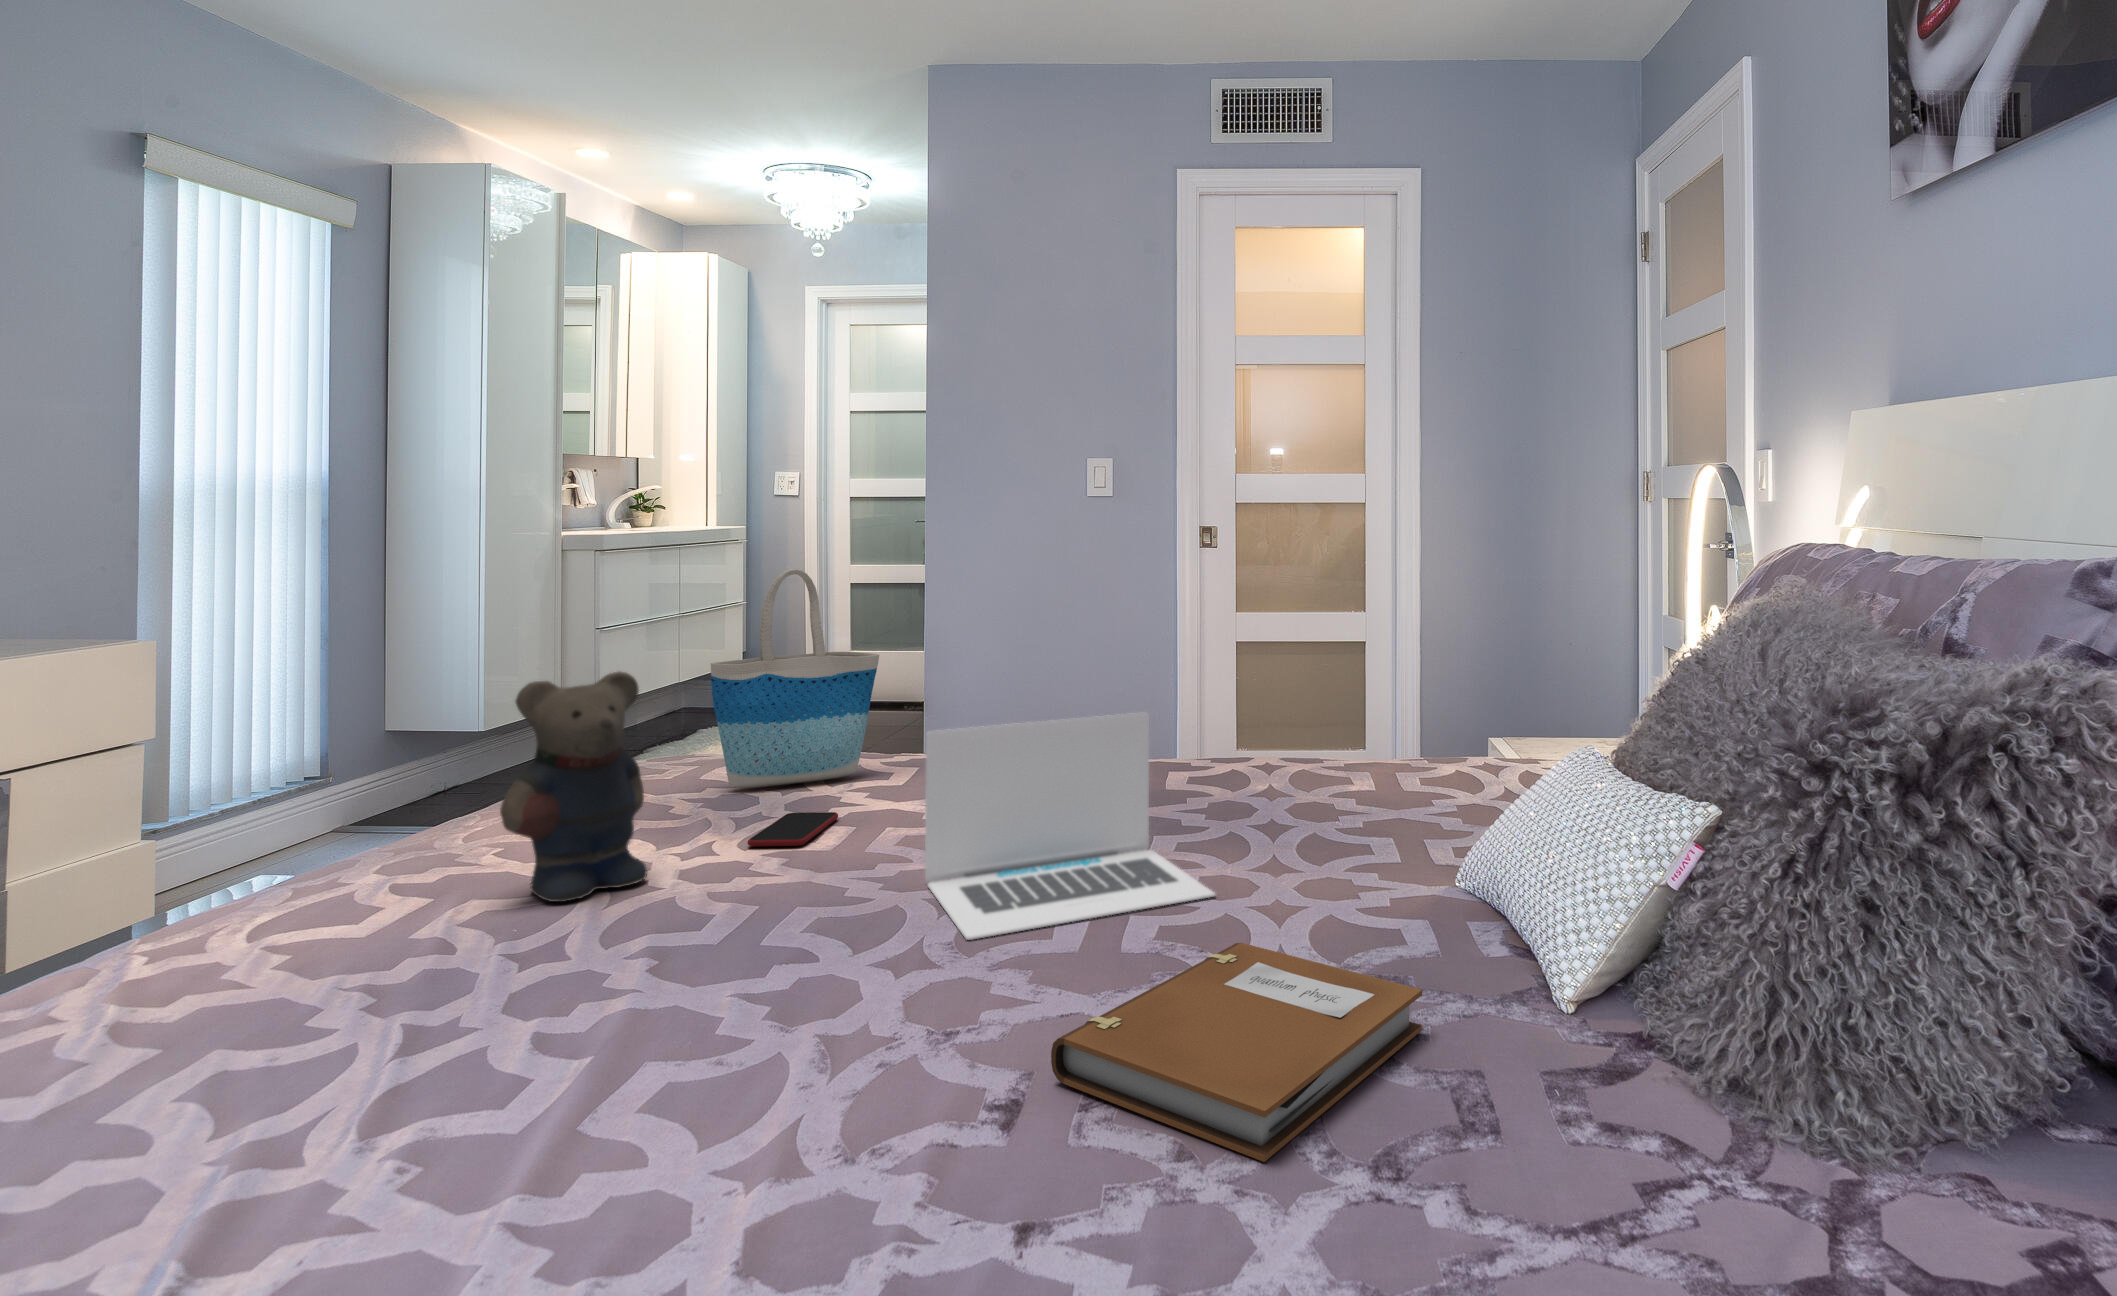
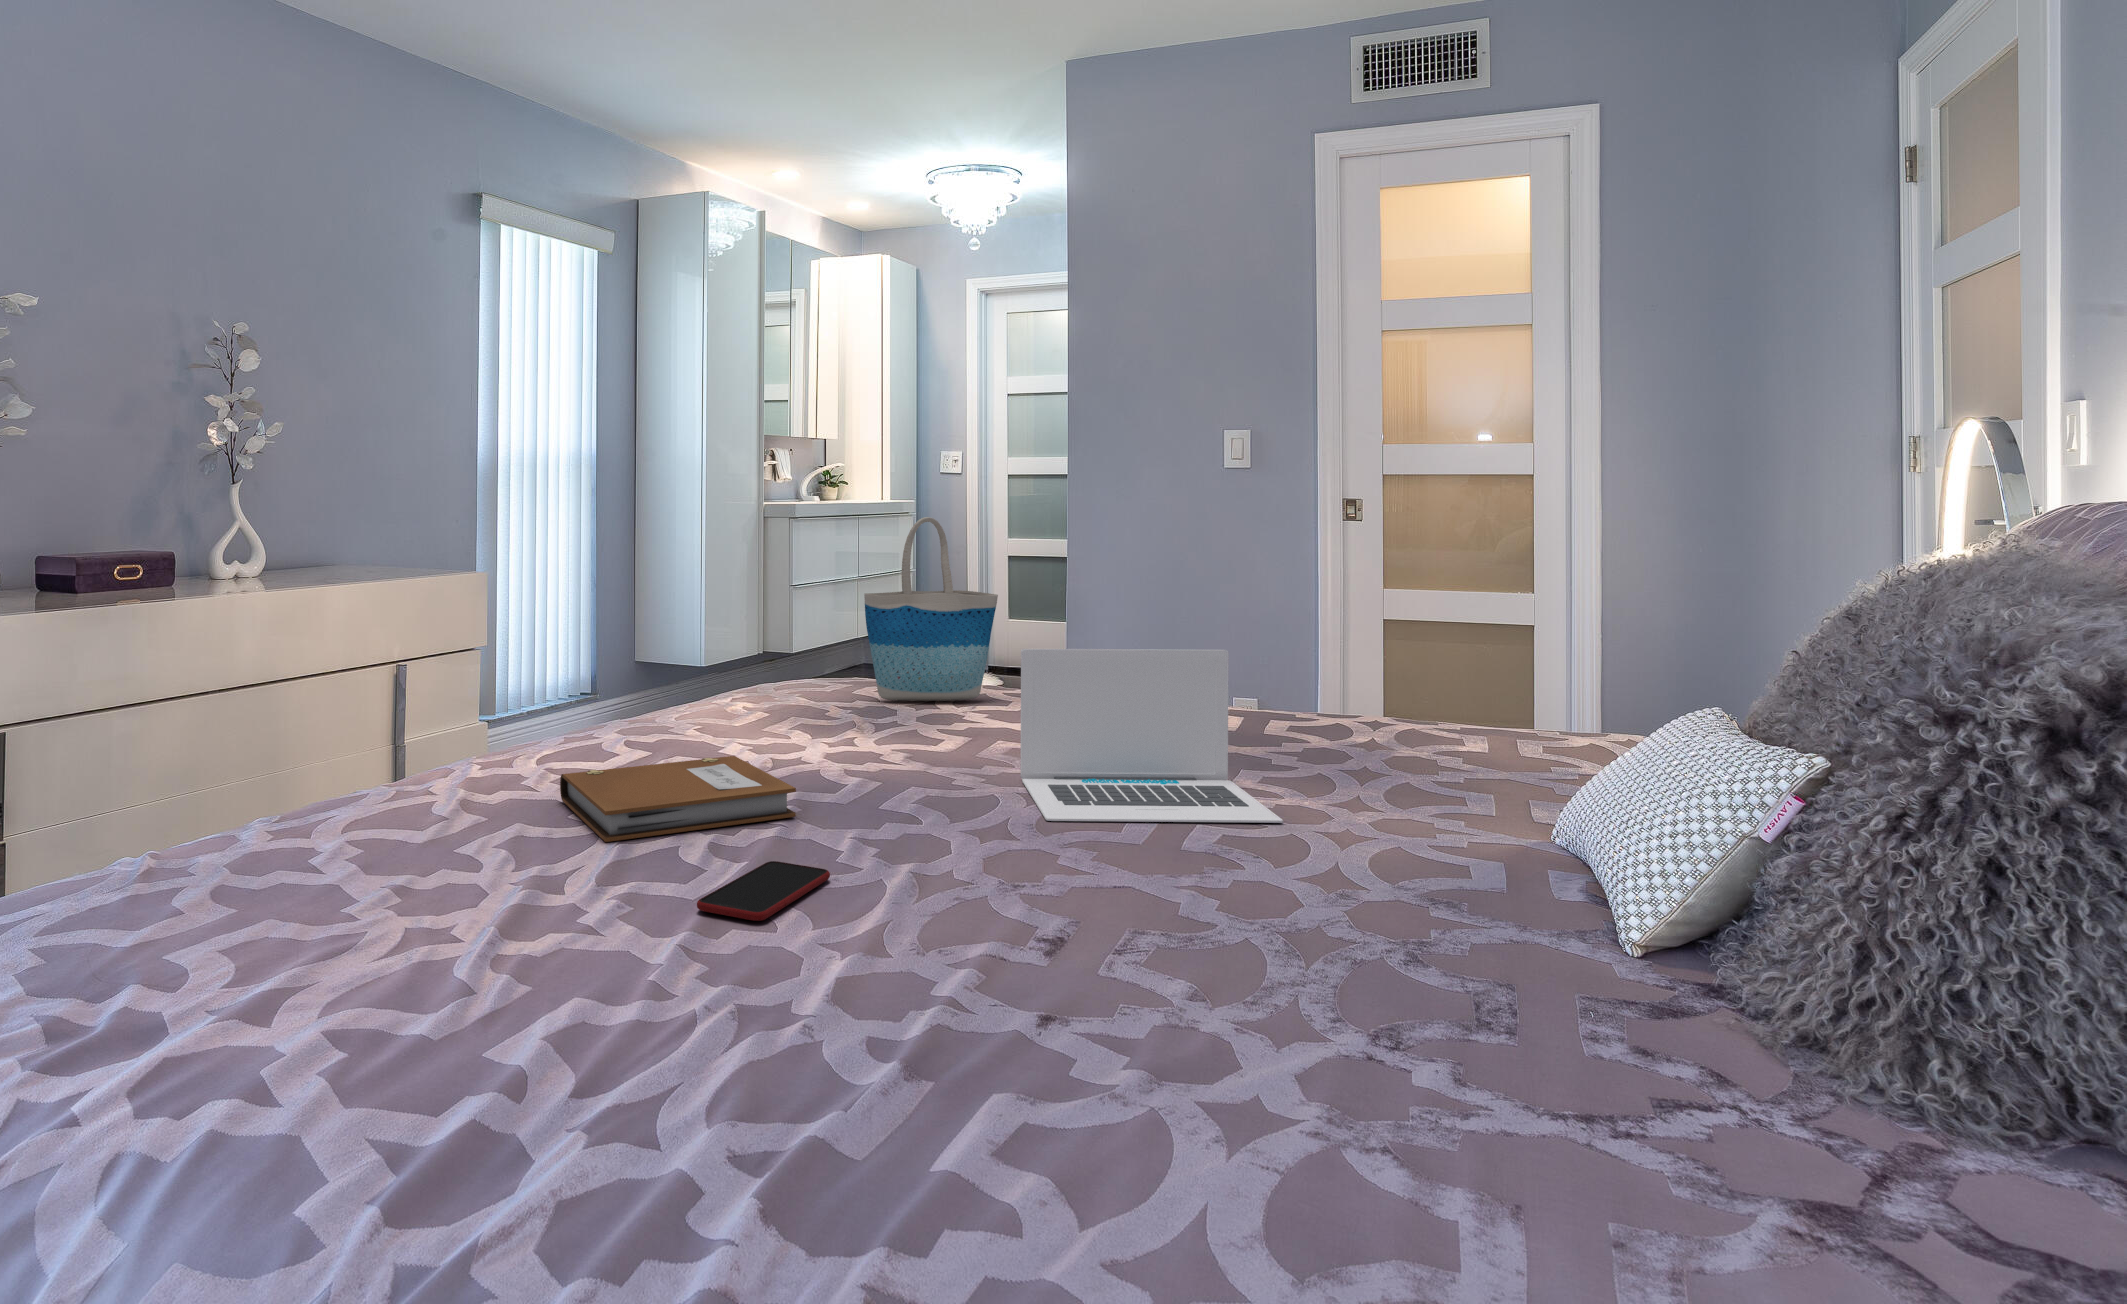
teddy bear: present [500,672,647,902] -> none [719,587,815,756]
smartphone: present [748,812,838,847] -> present [697,861,830,921]
notebook: present [1051,943,1422,1162] -> present [560,756,796,842]

